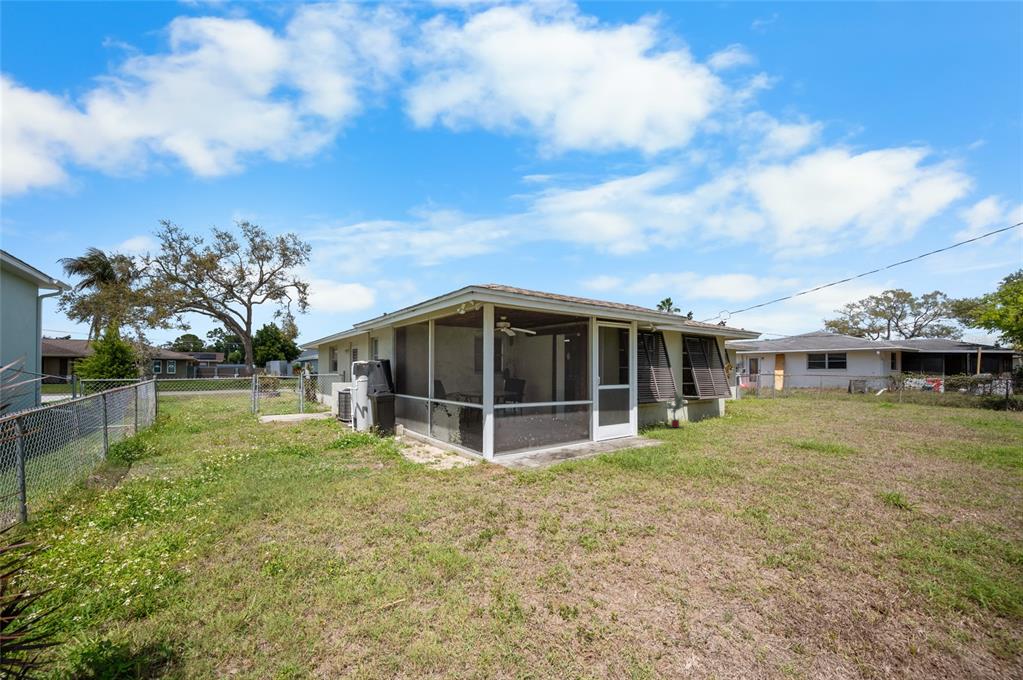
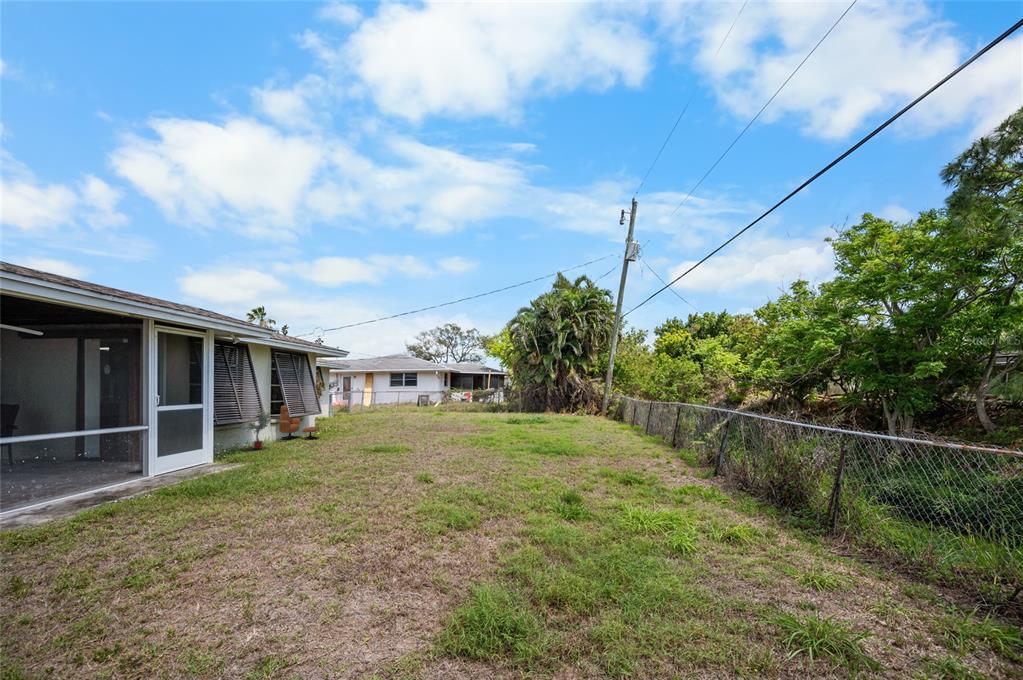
lounge chair: none [692,388,732,424] -> present [279,405,318,440]

